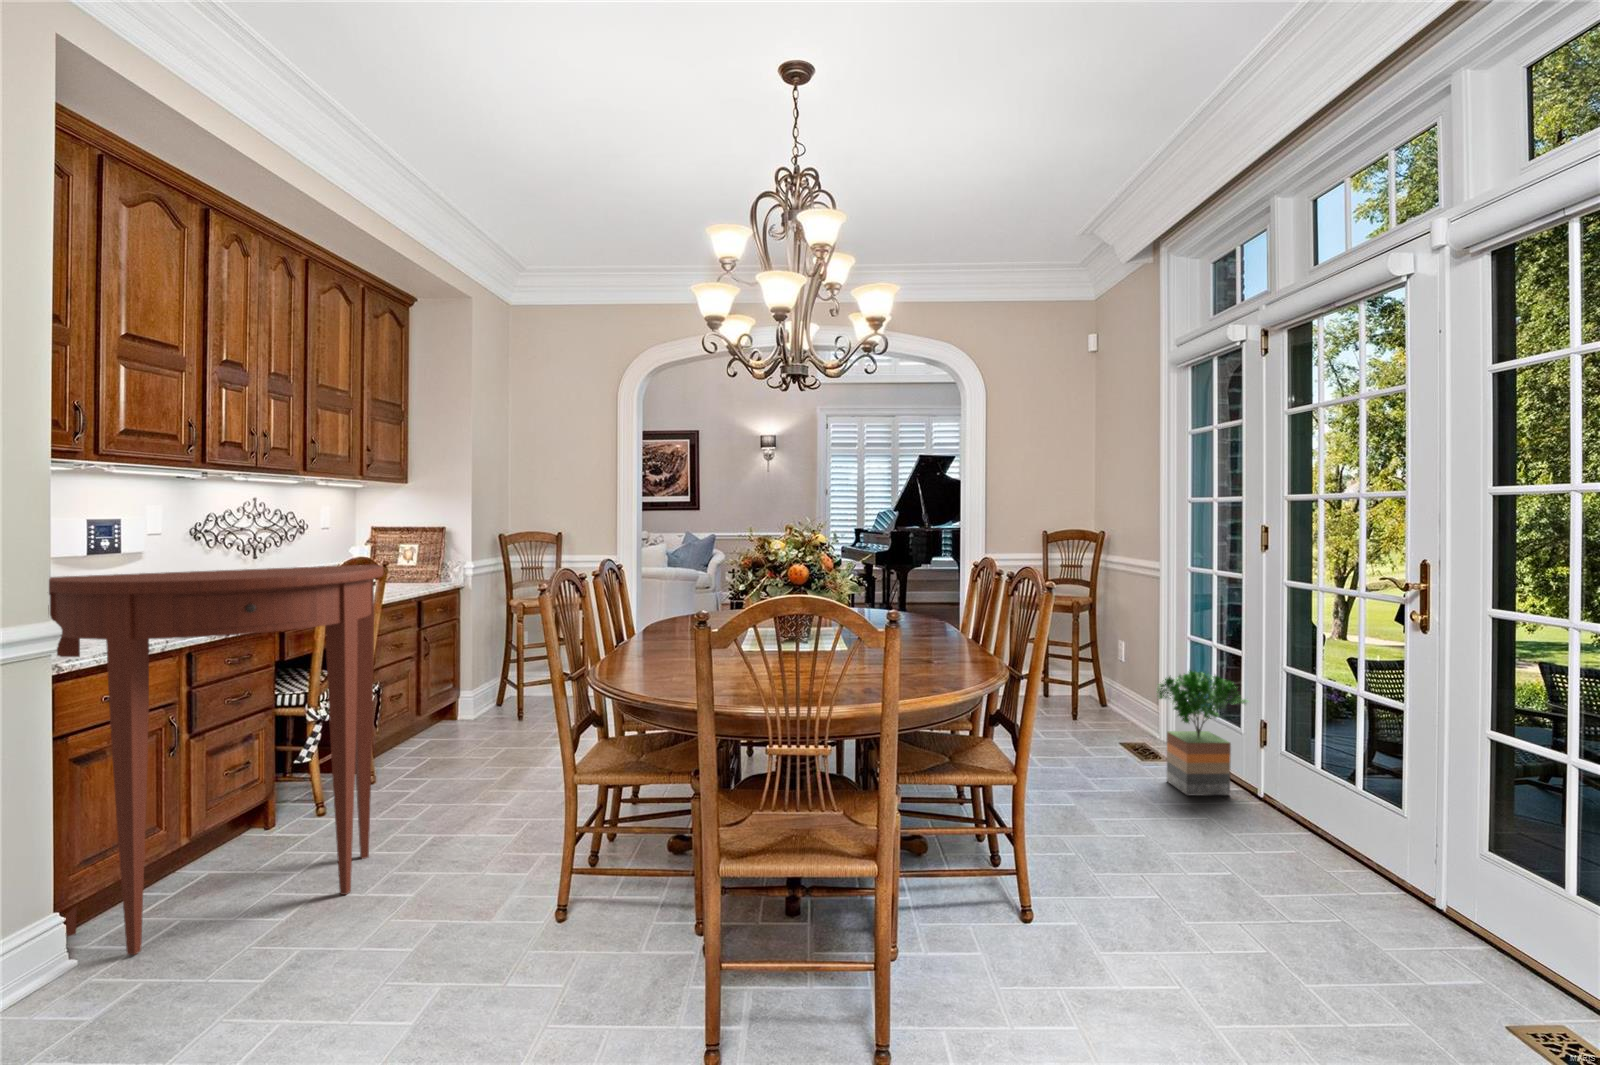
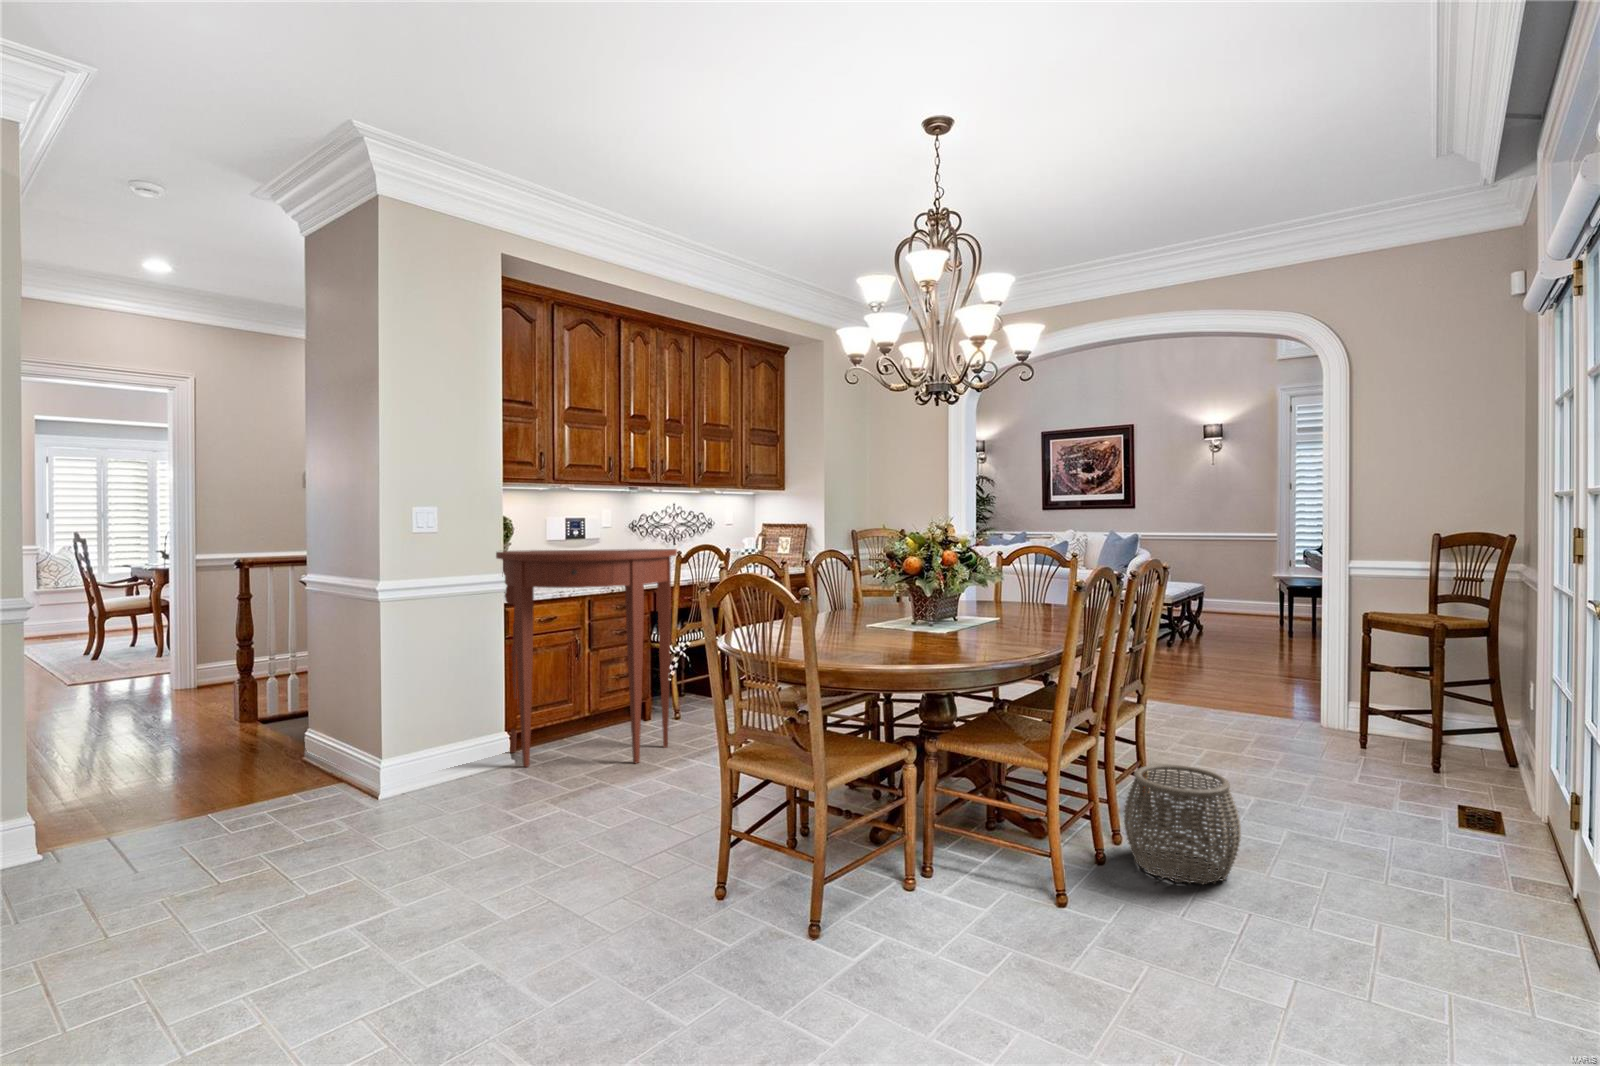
potted tree: present [1158,670,1248,795] -> none [1408,706,1552,875]
woven basket: none [1015,755,1121,868] -> present [1124,764,1241,884]

